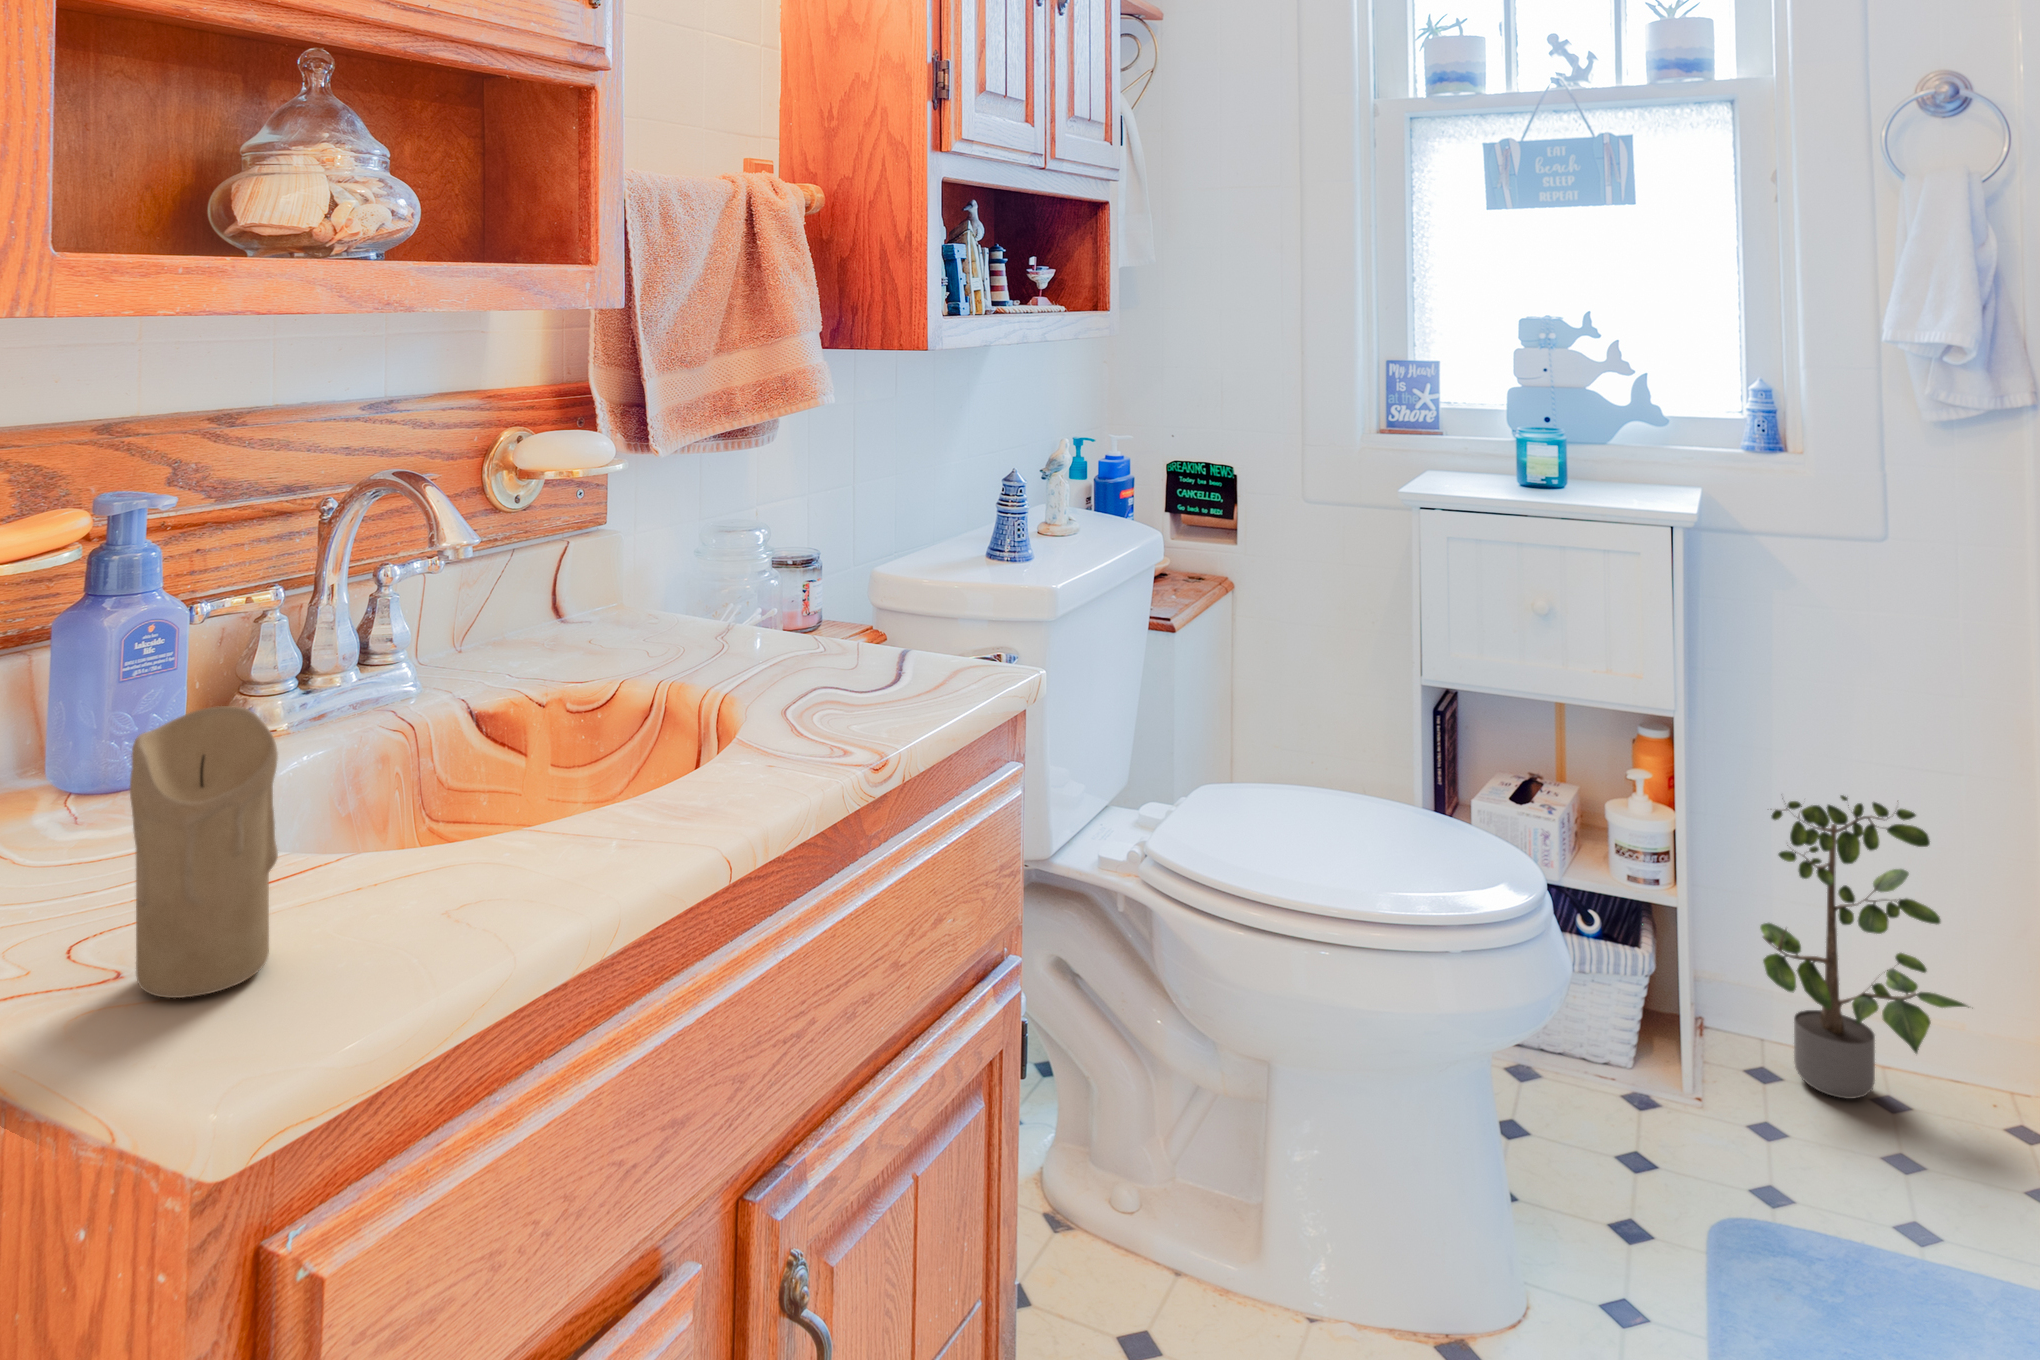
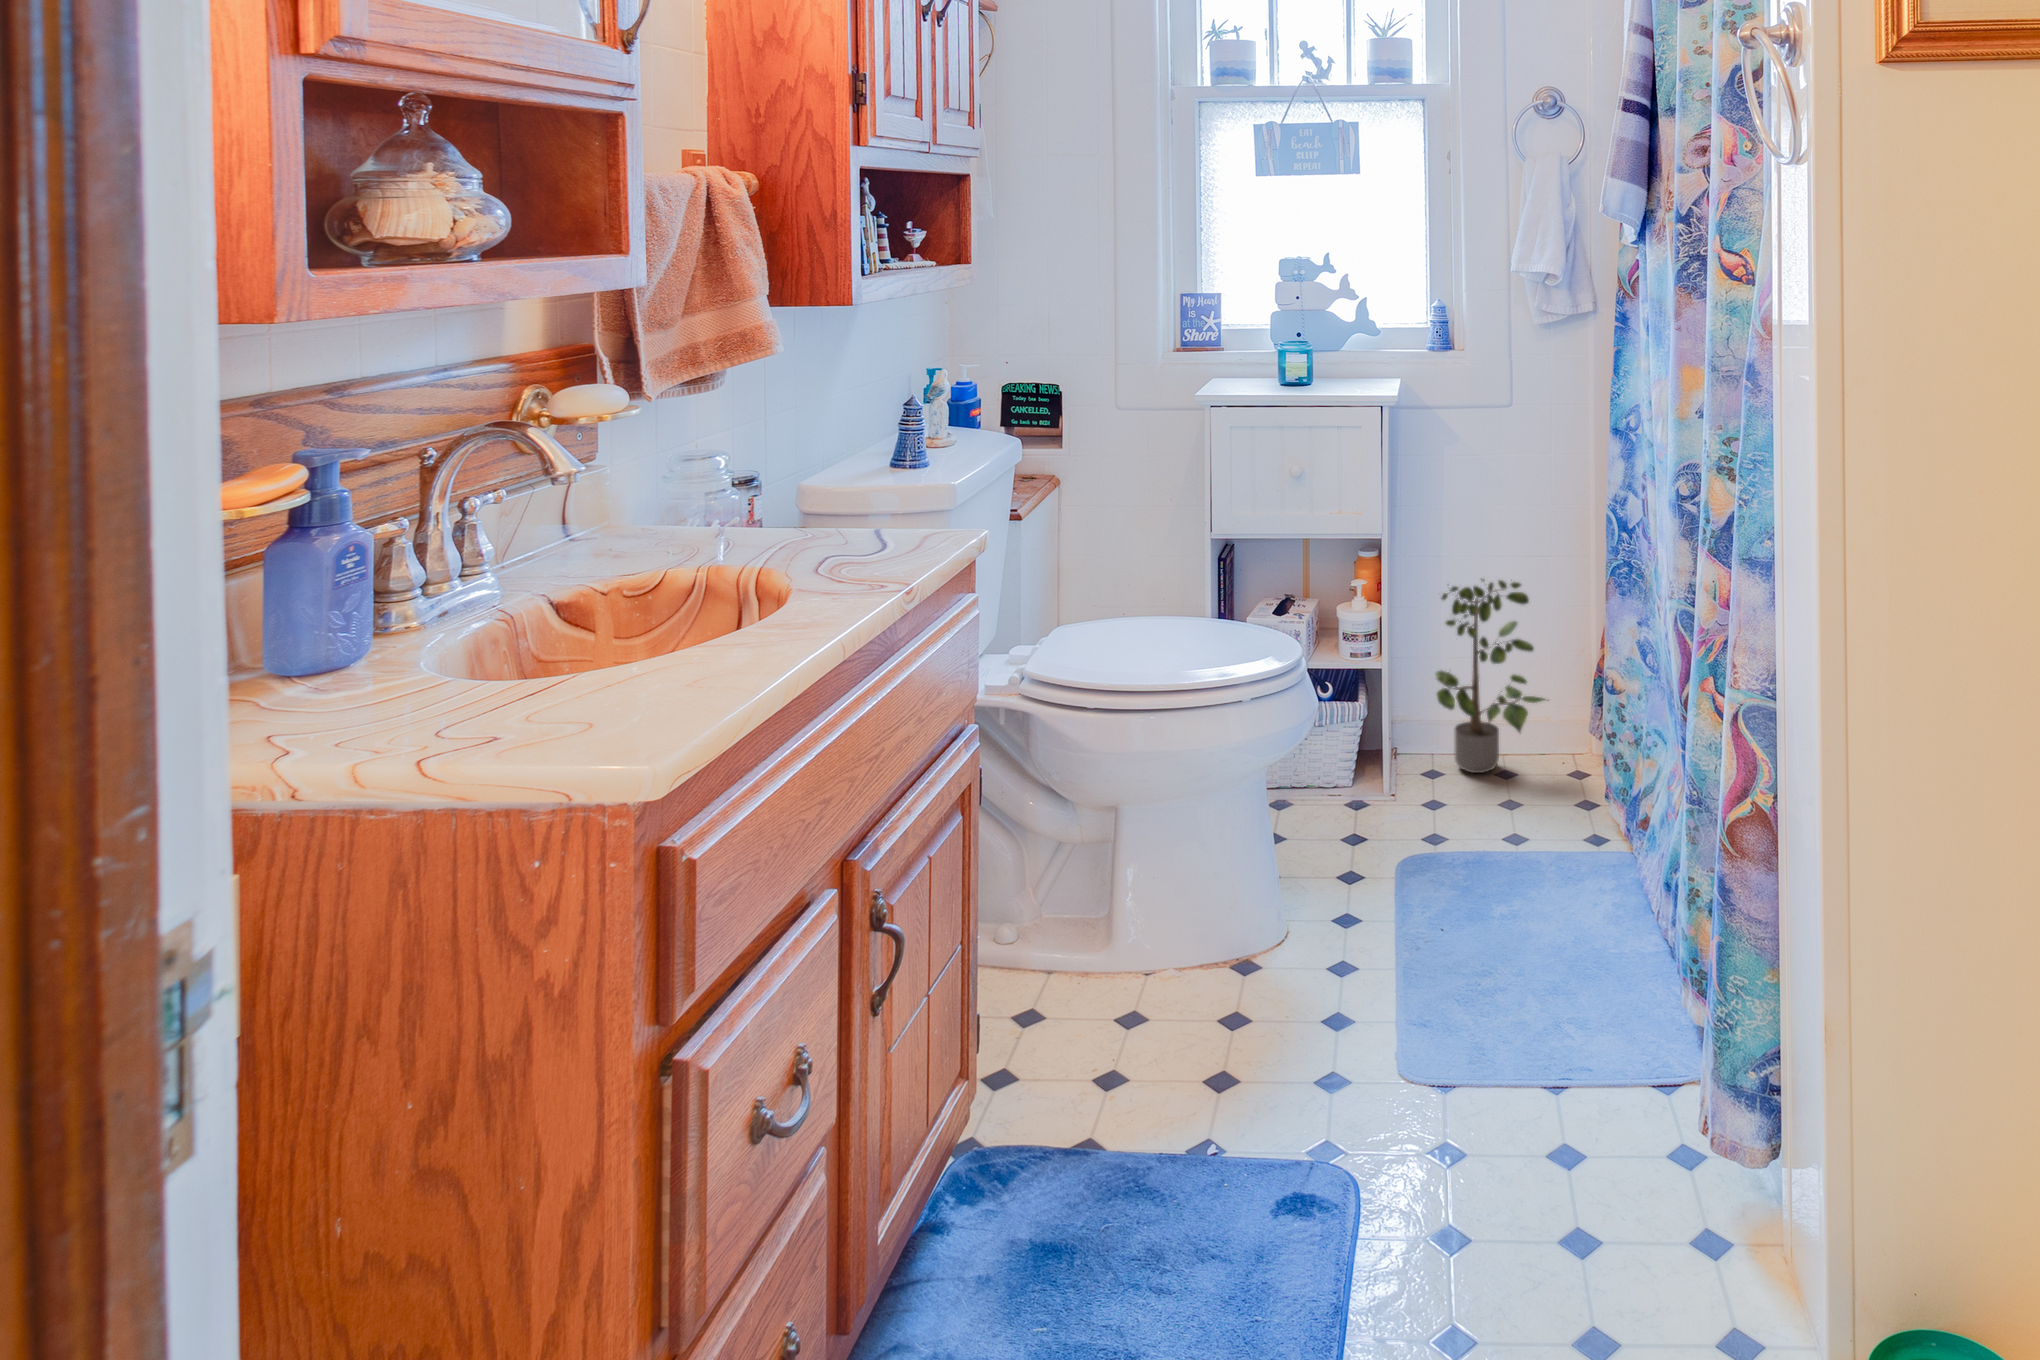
candle: present [130,706,278,998] -> none [511,570,605,741]

